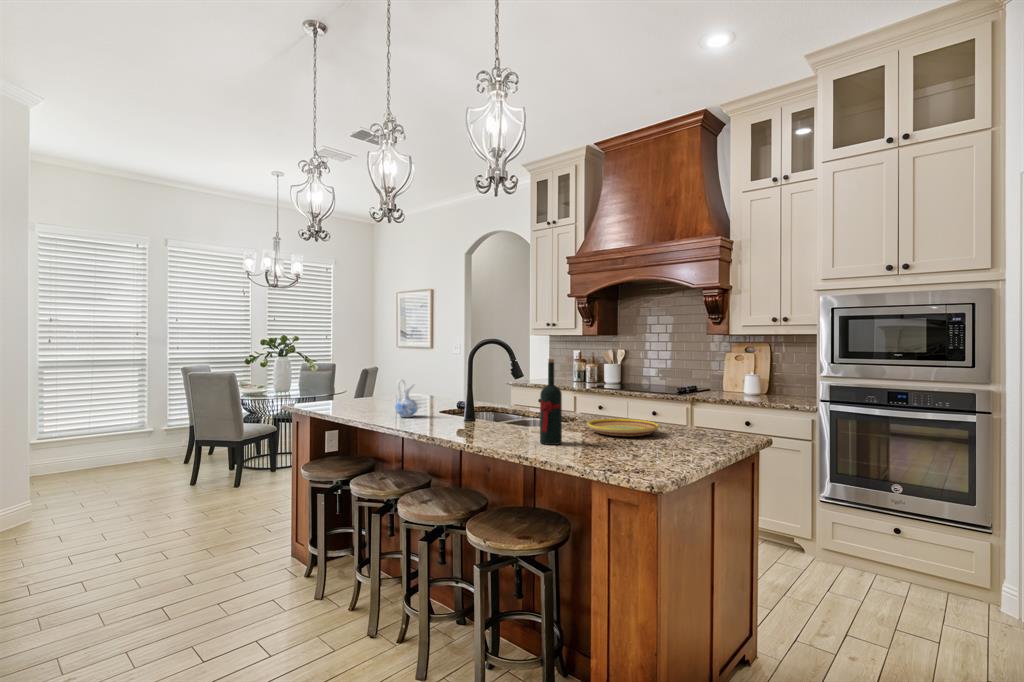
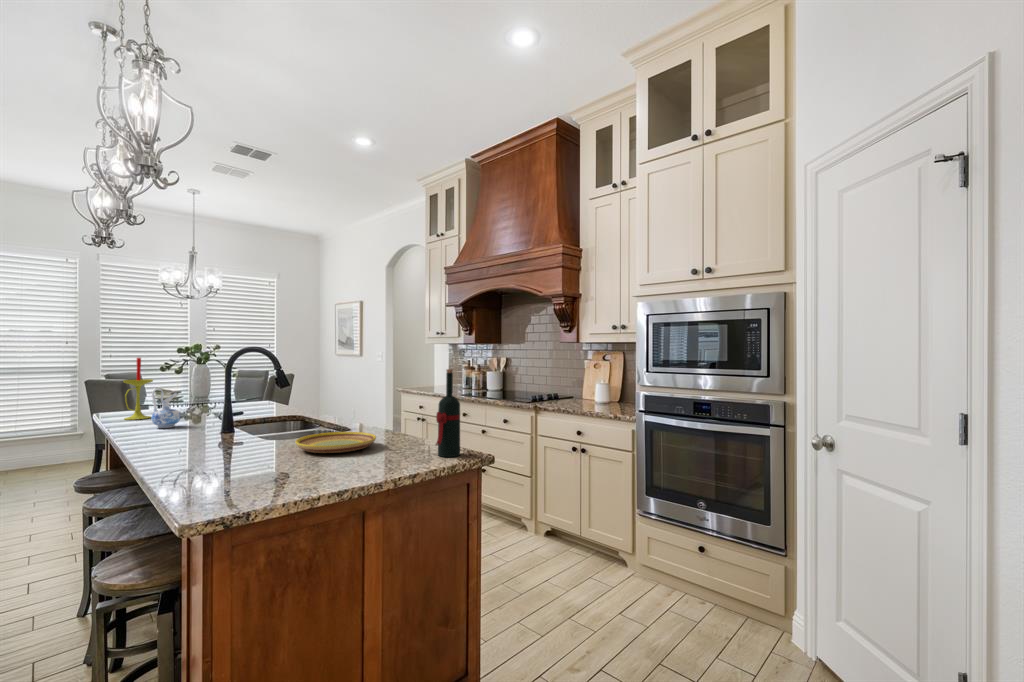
candle: none [338,348,363,410] -> present [124,358,153,420]
wine bottle: present [540,359,562,445] -> present [436,369,460,457]

